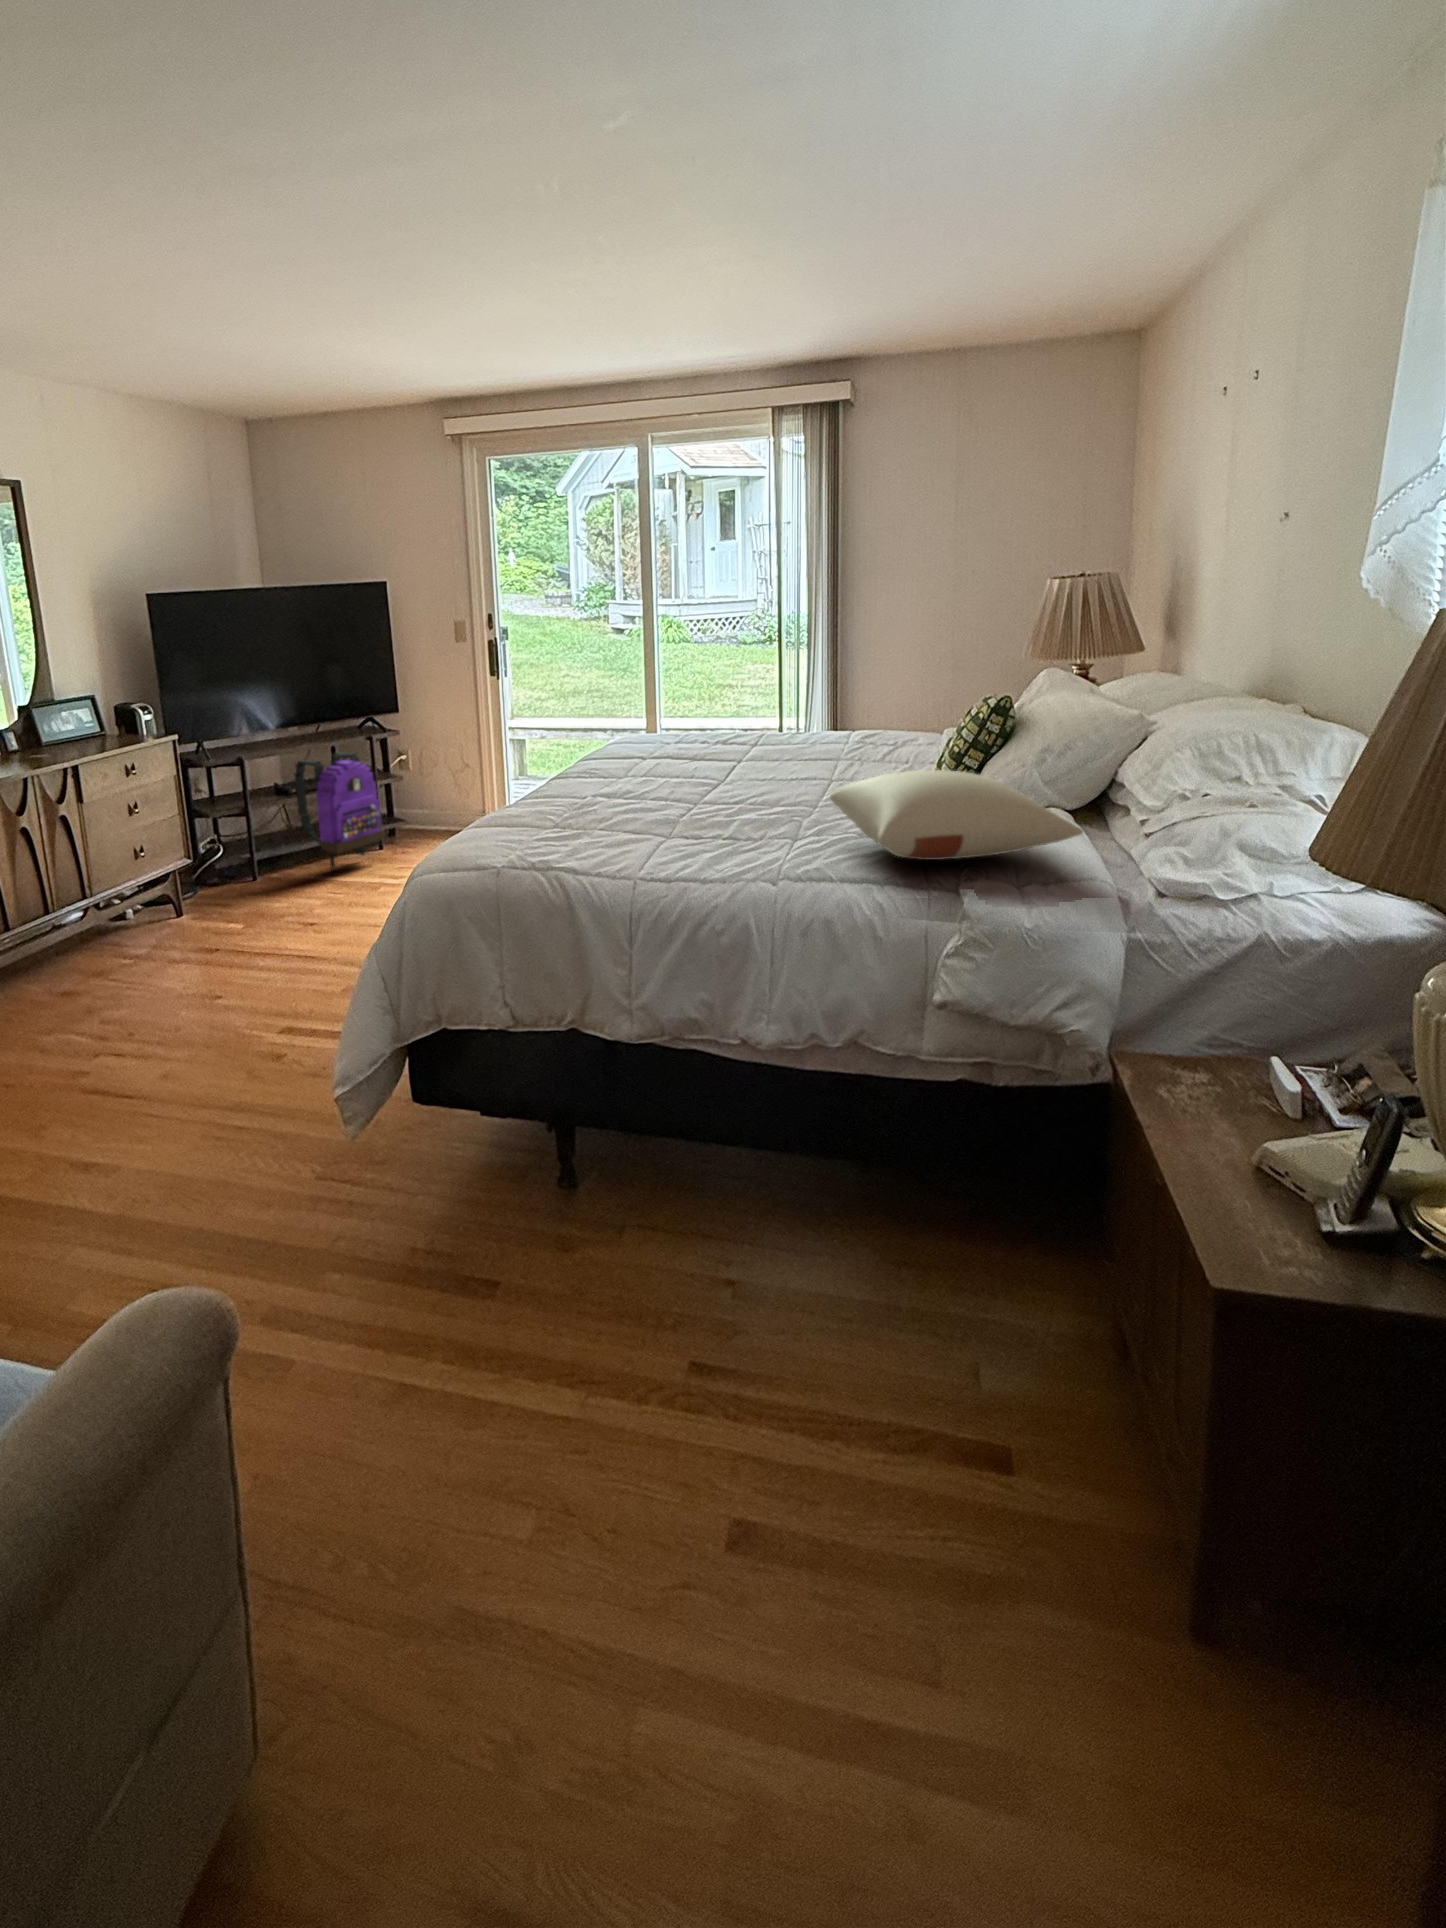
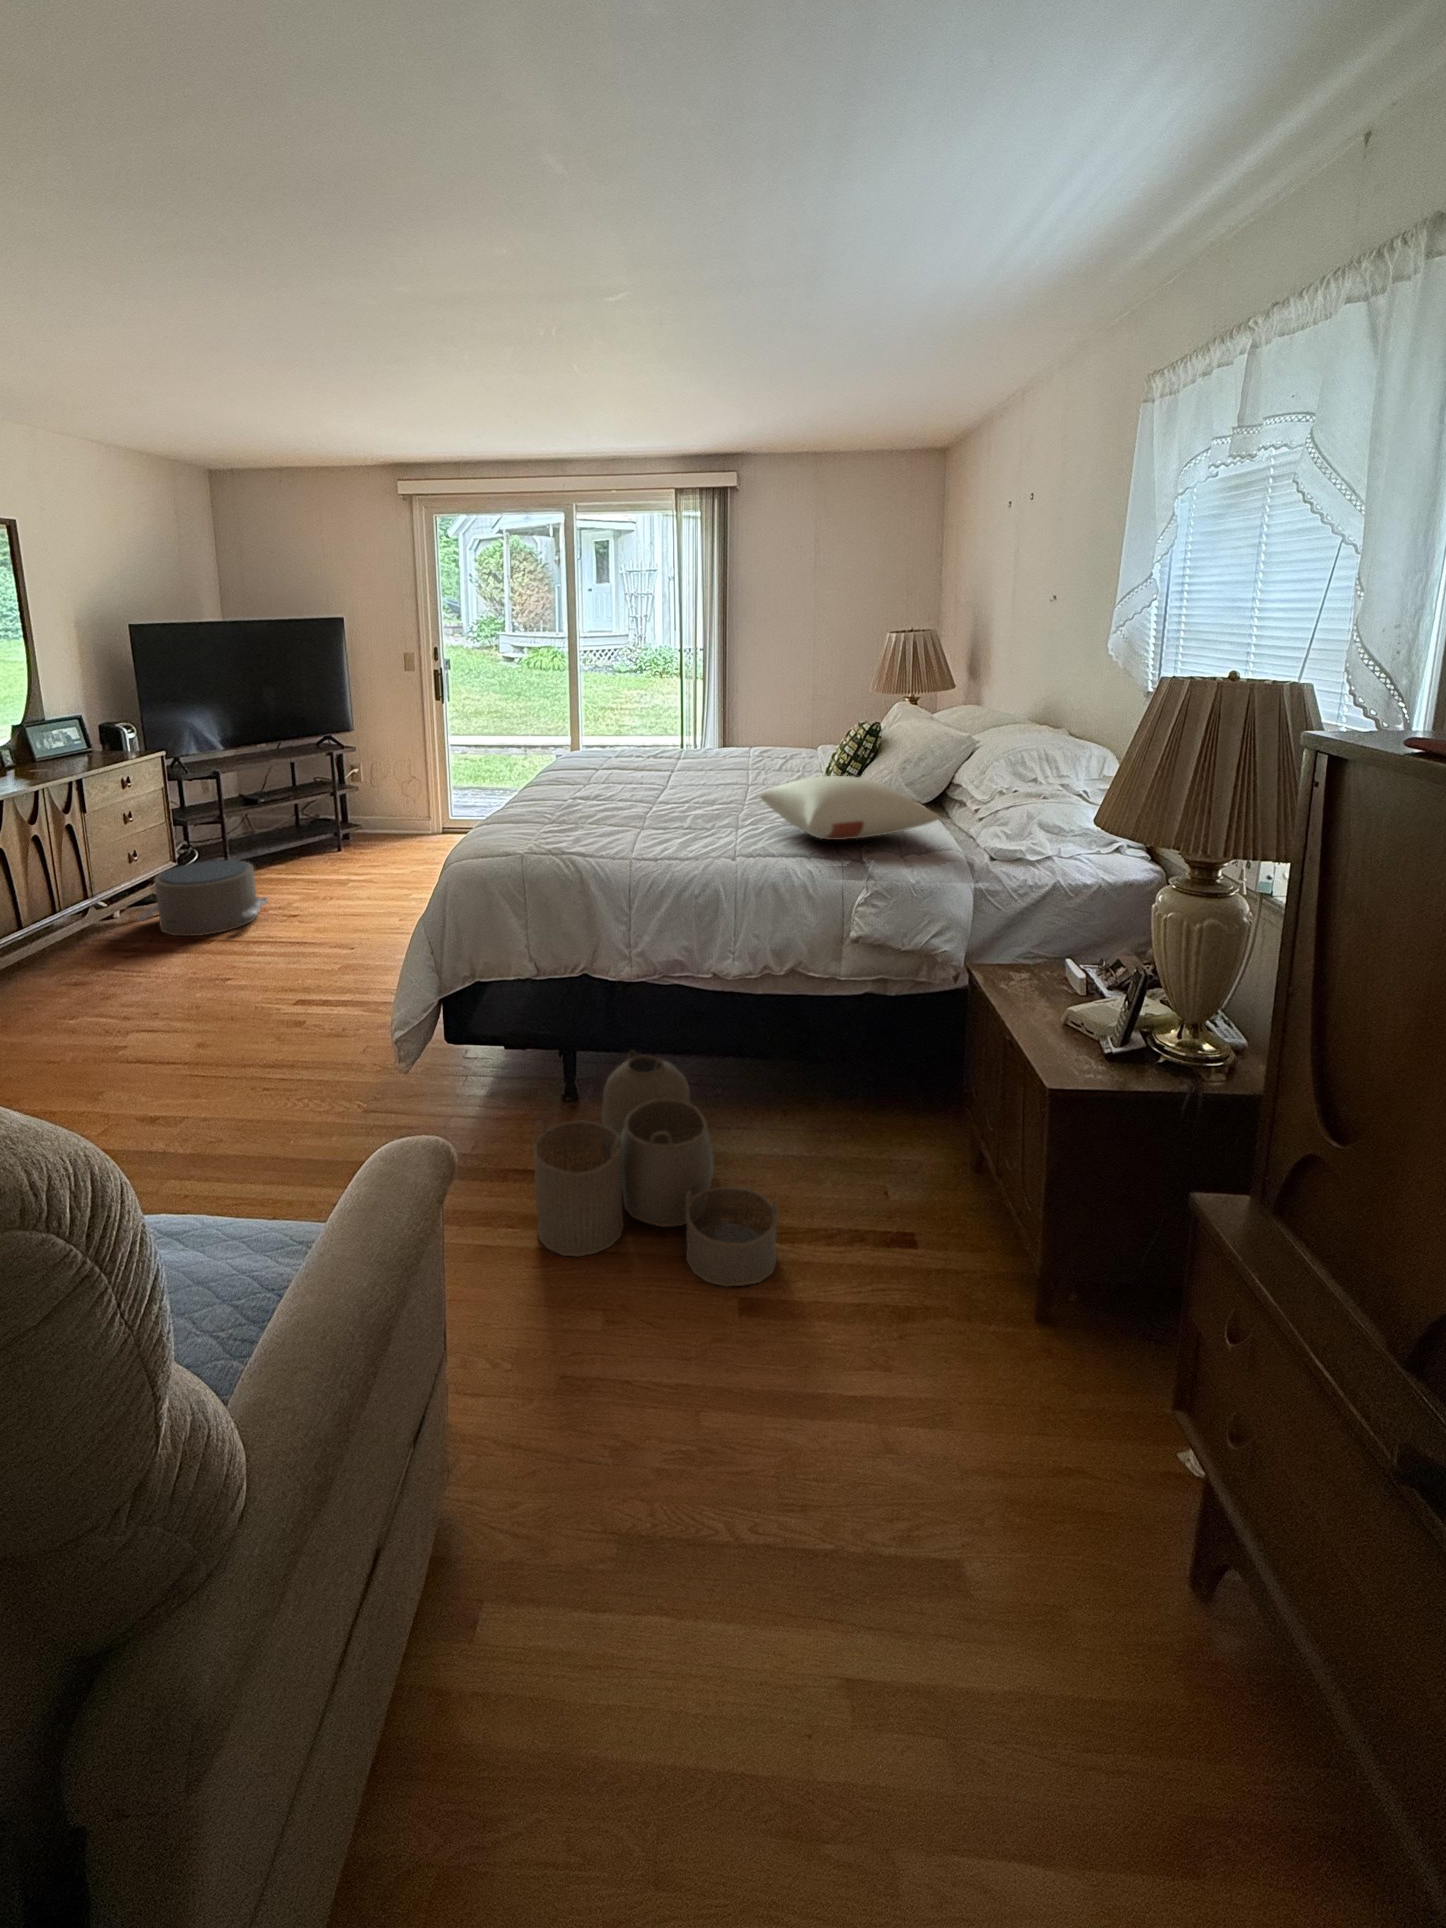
backpack: present [295,752,385,871] -> none [266,766,347,870]
pouf: none [138,859,283,945] -> present [138,860,267,936]
woven basket: none [463,1133,788,1497] -> present [534,1053,779,1287]

